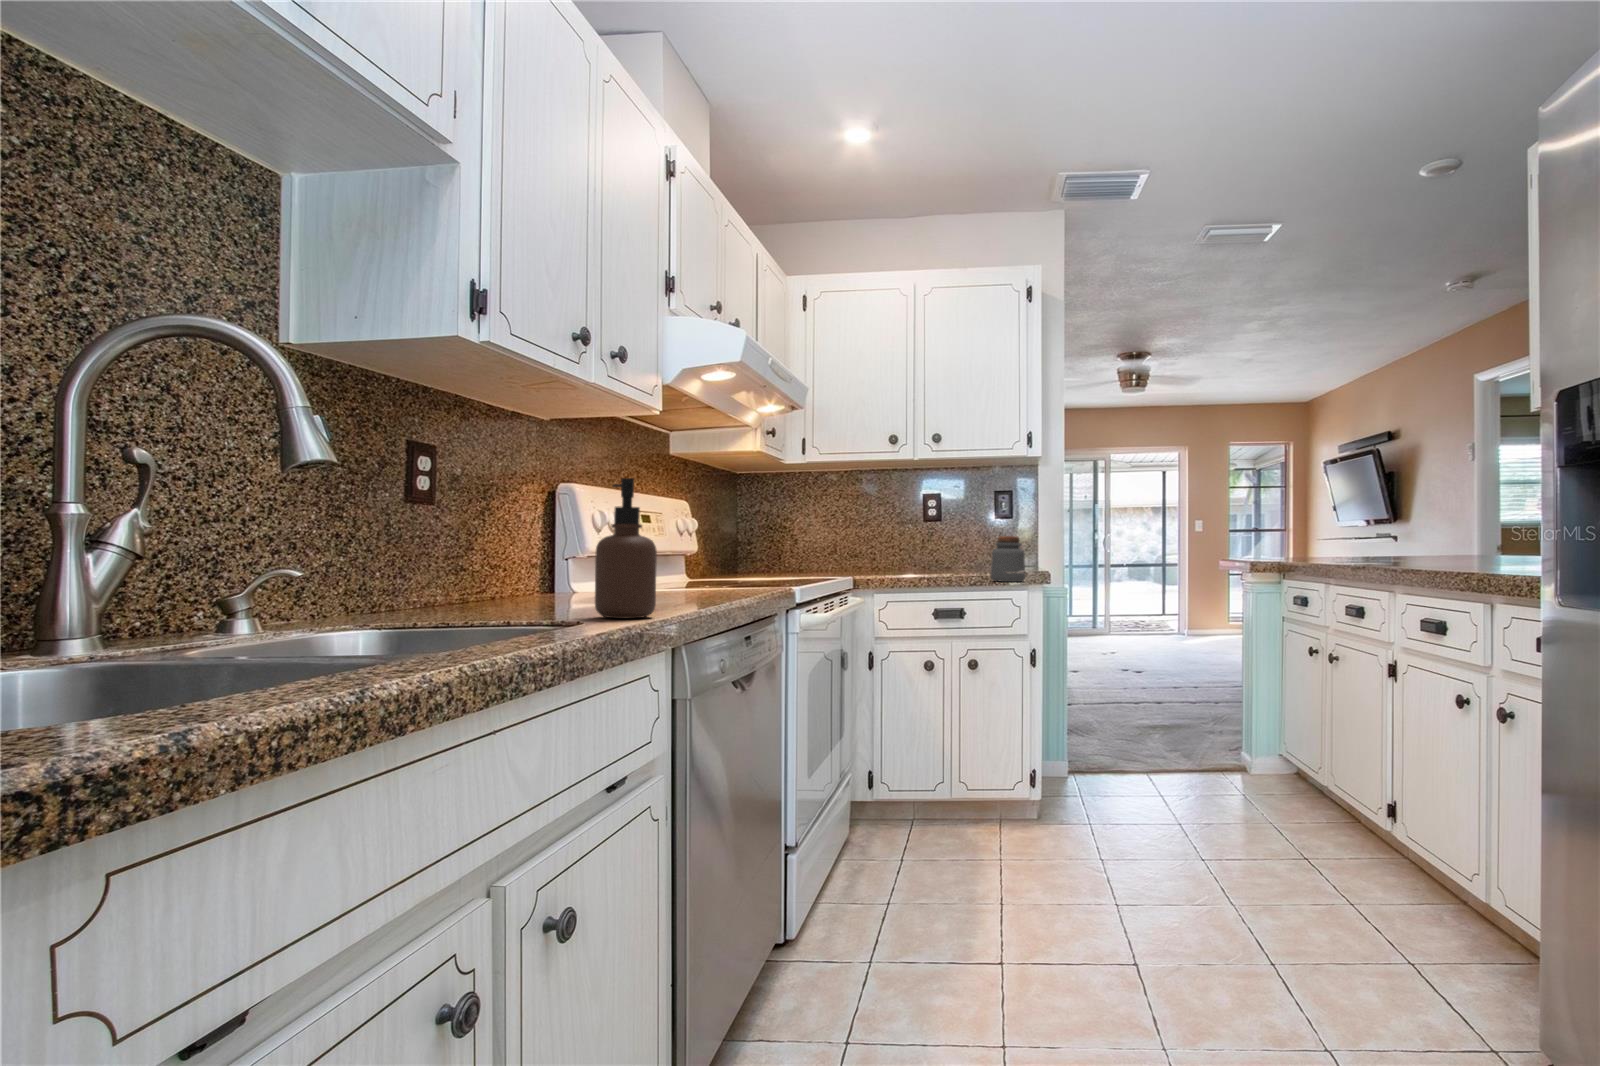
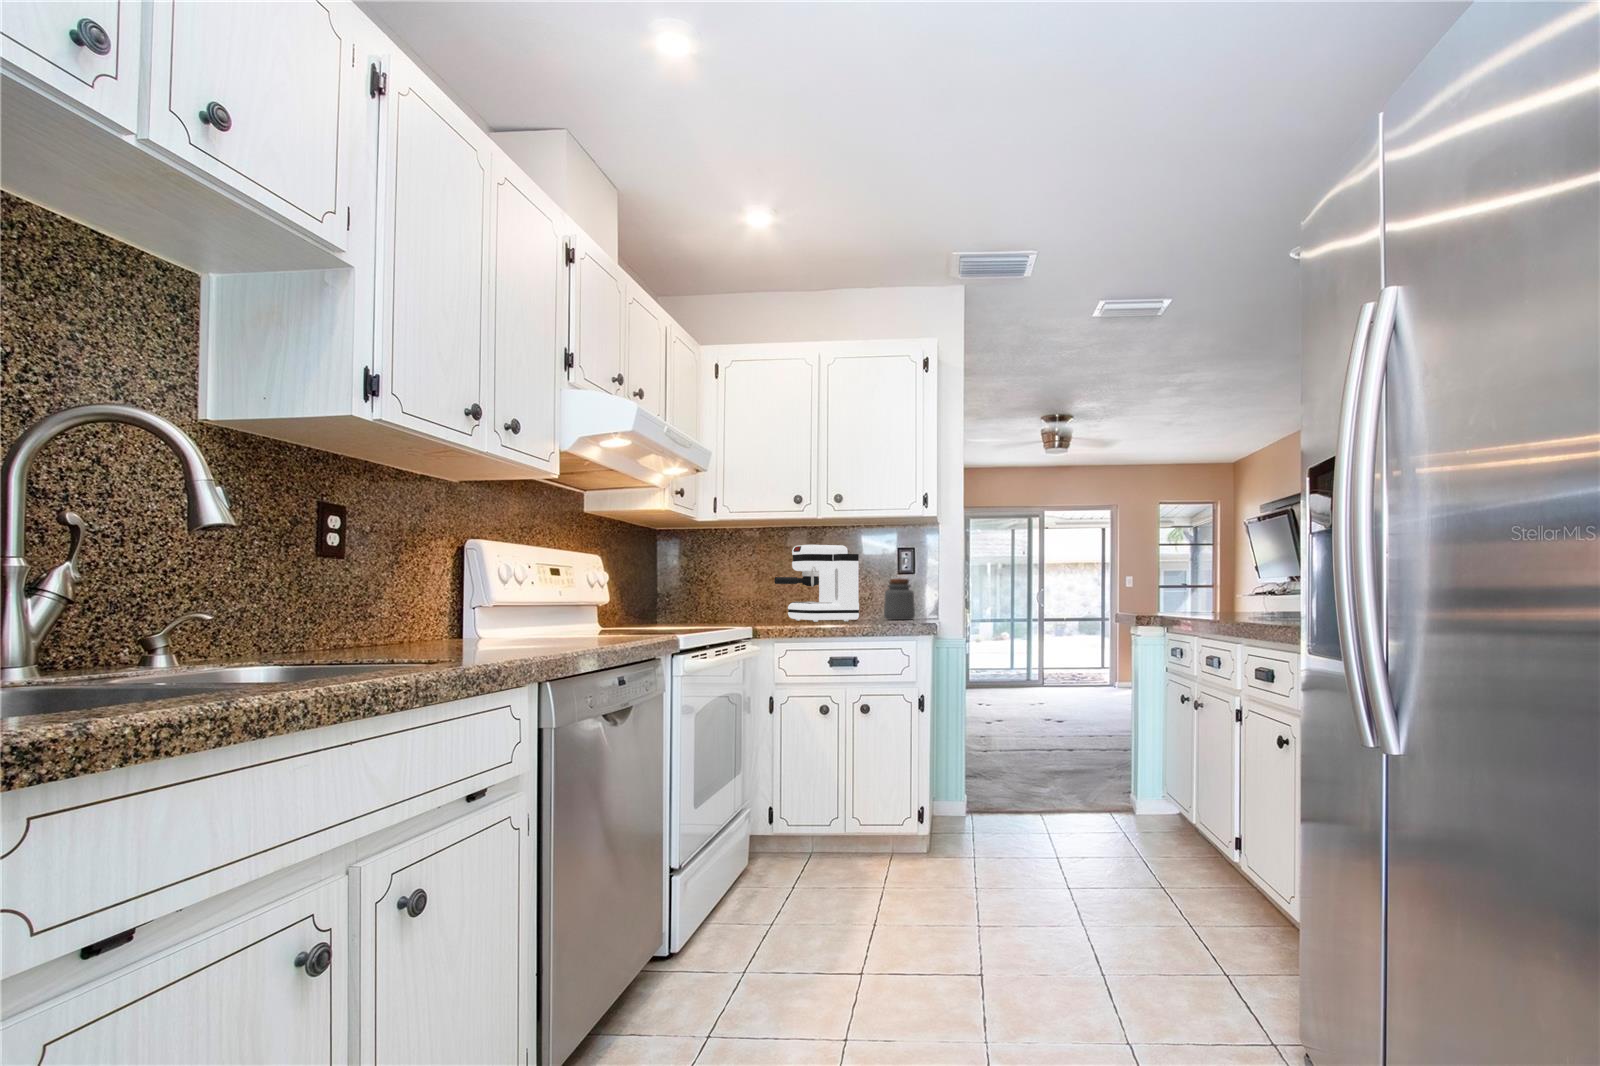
soap dispenser: present [595,478,657,618] -> none [486,530,541,652]
coffee maker: none [872,497,966,582] -> present [774,545,859,622]

